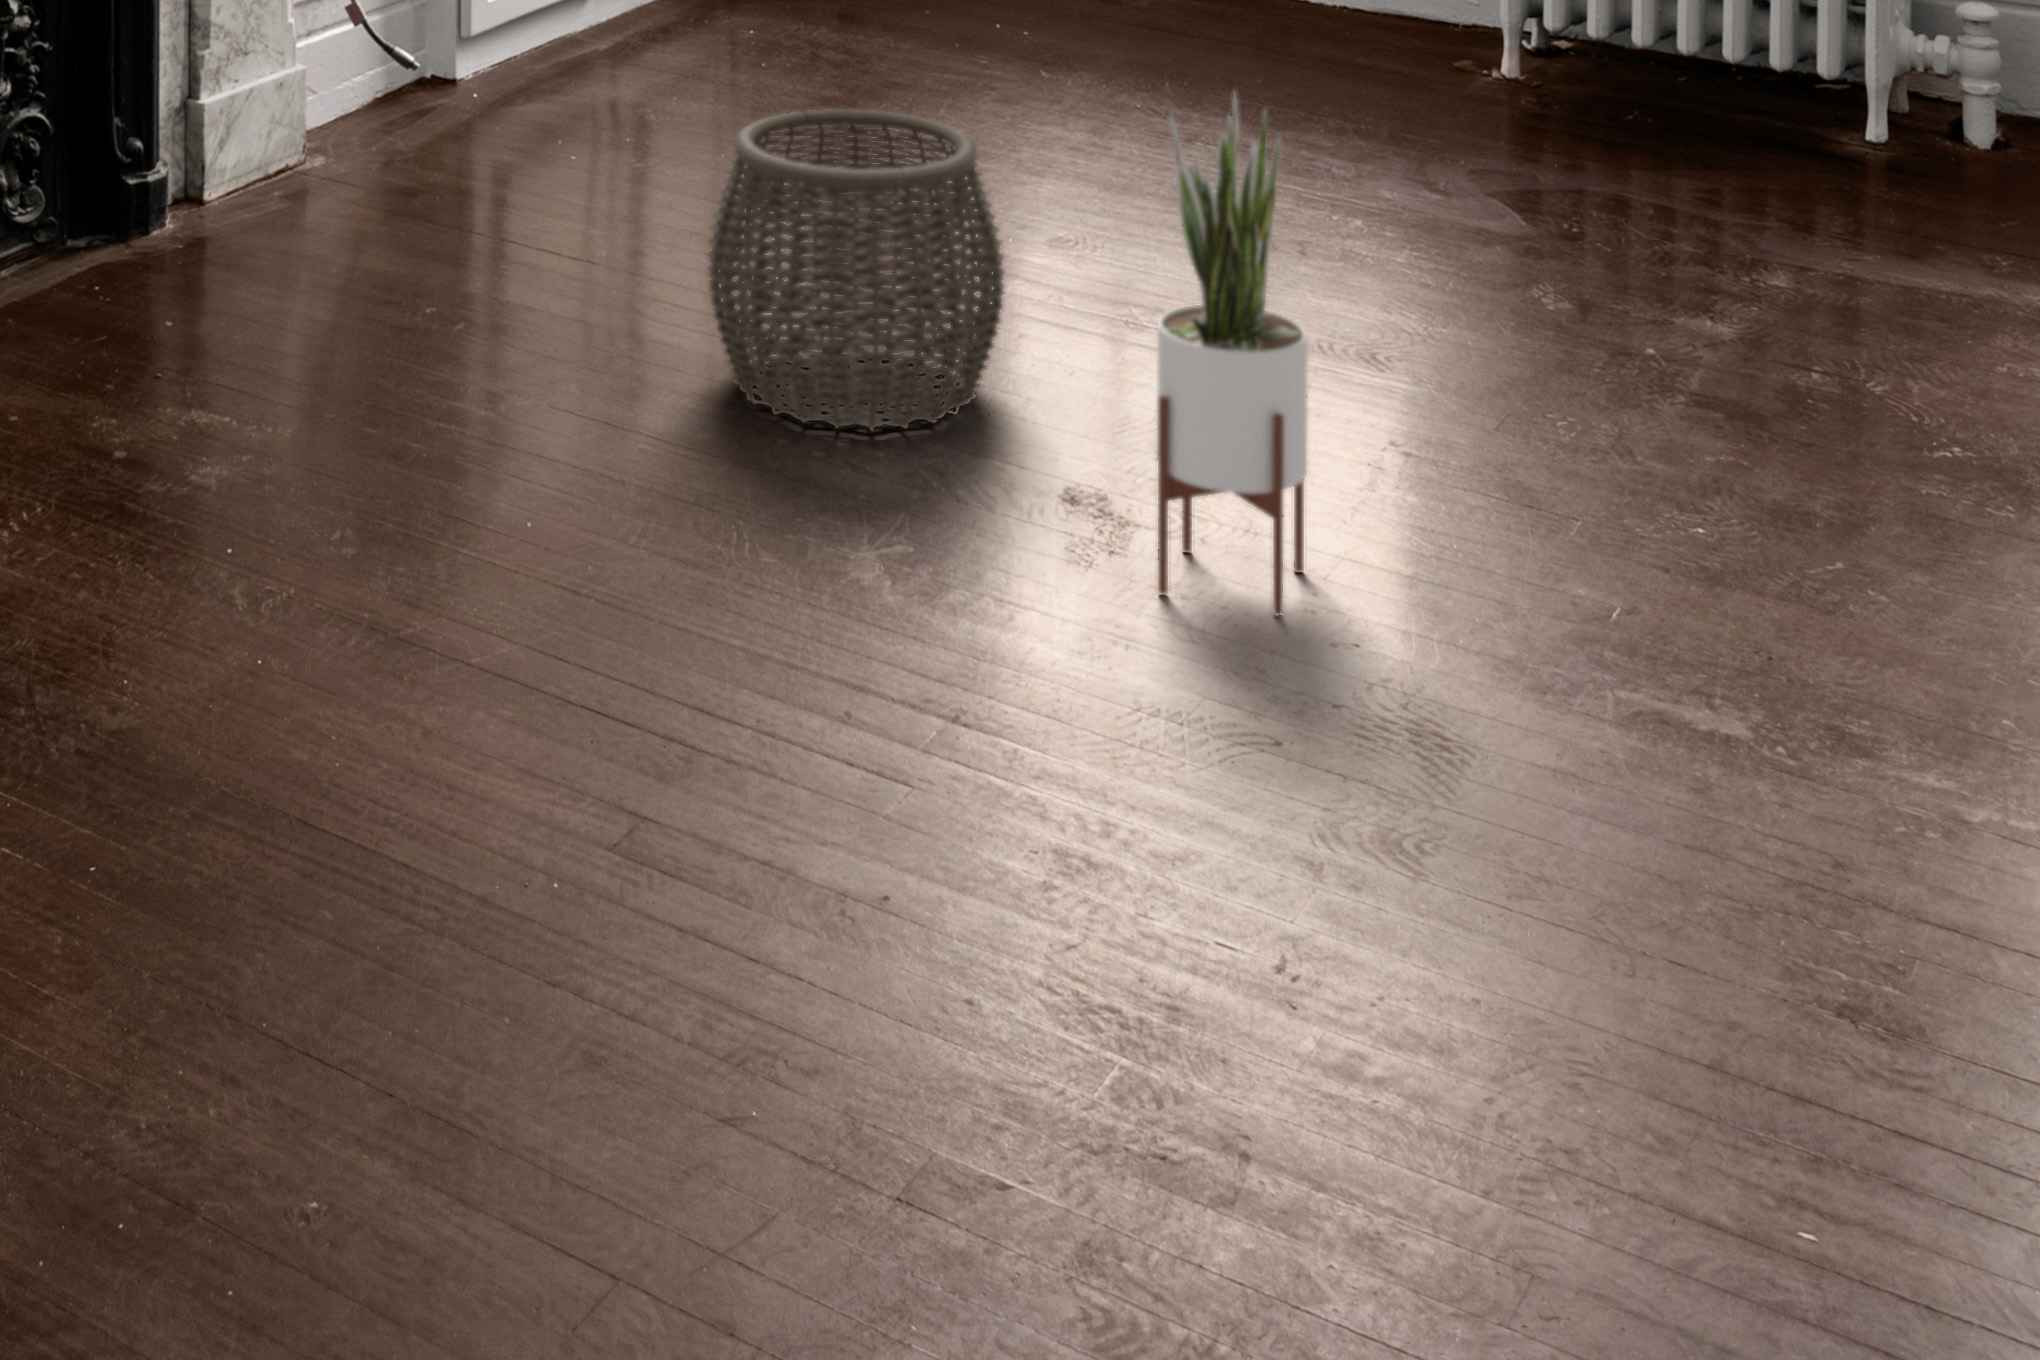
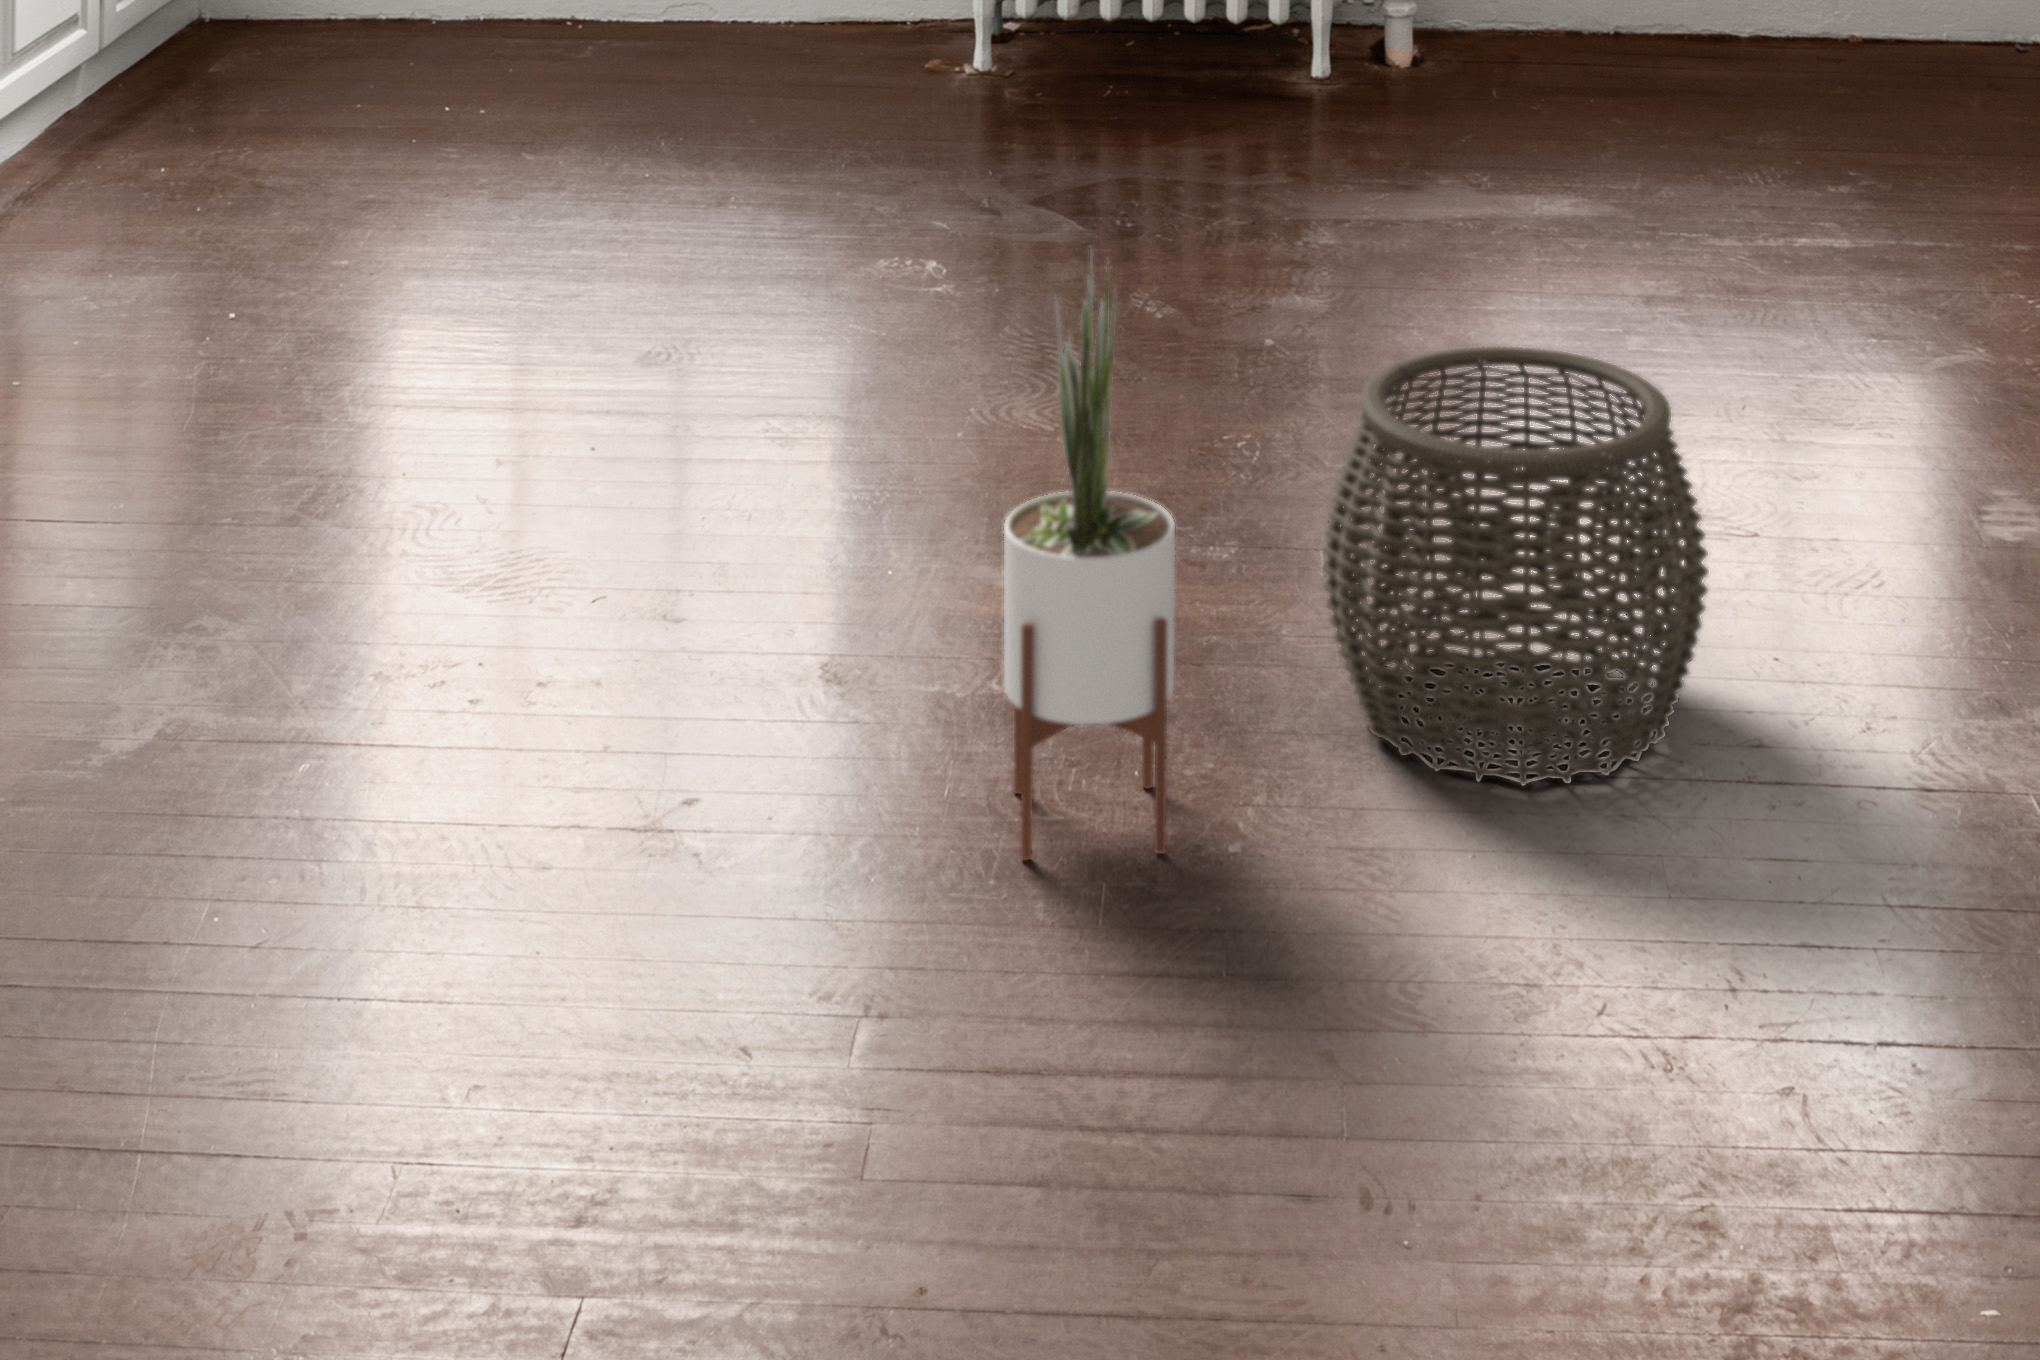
woven basket: present [708,110,1004,430] -> present [1322,346,1709,786]

